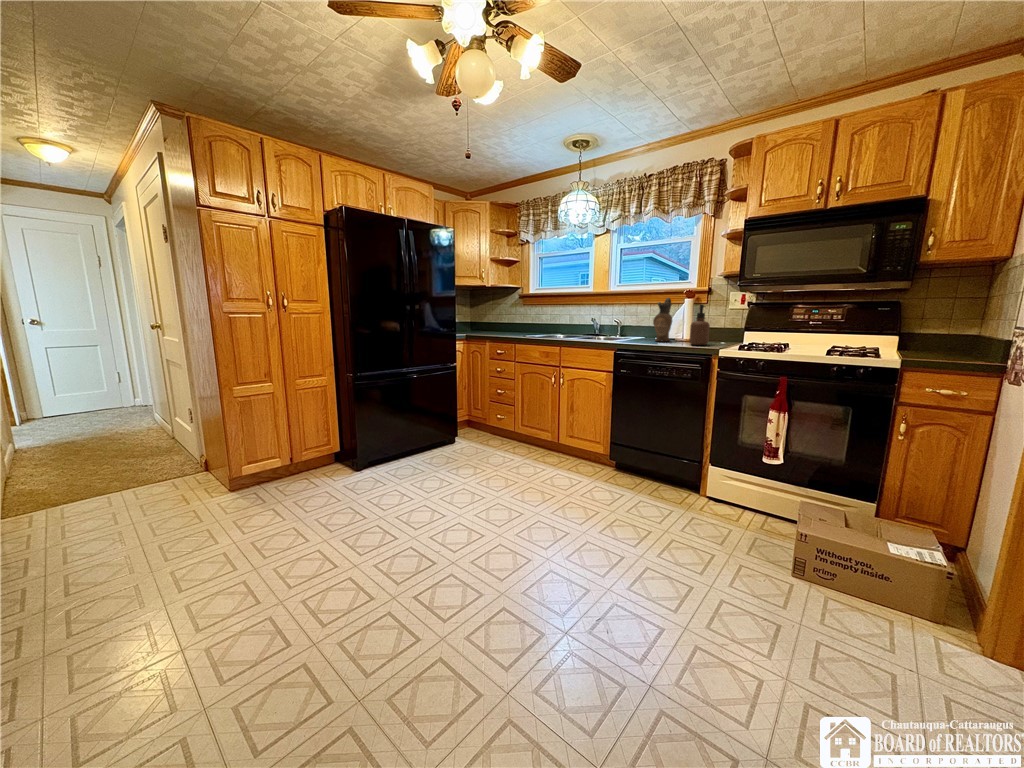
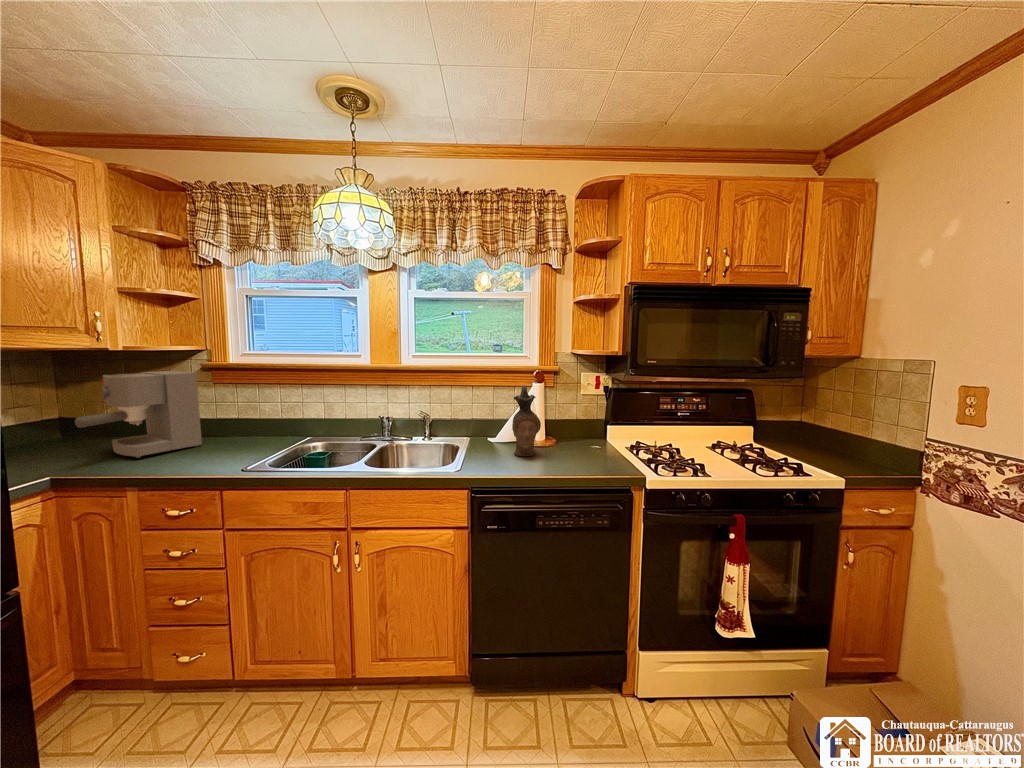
coffee maker: none [475,297,515,333] -> present [75,371,202,458]
soap dispenser: present [690,304,710,345] -> none [578,402,604,464]

